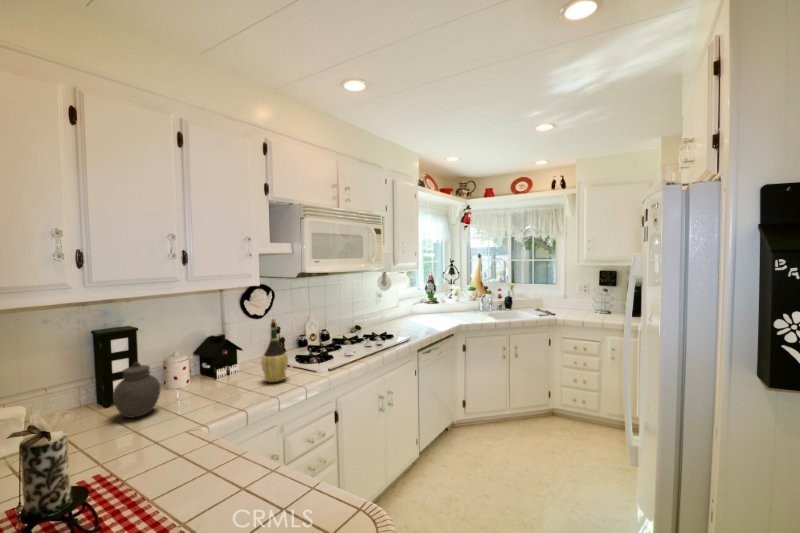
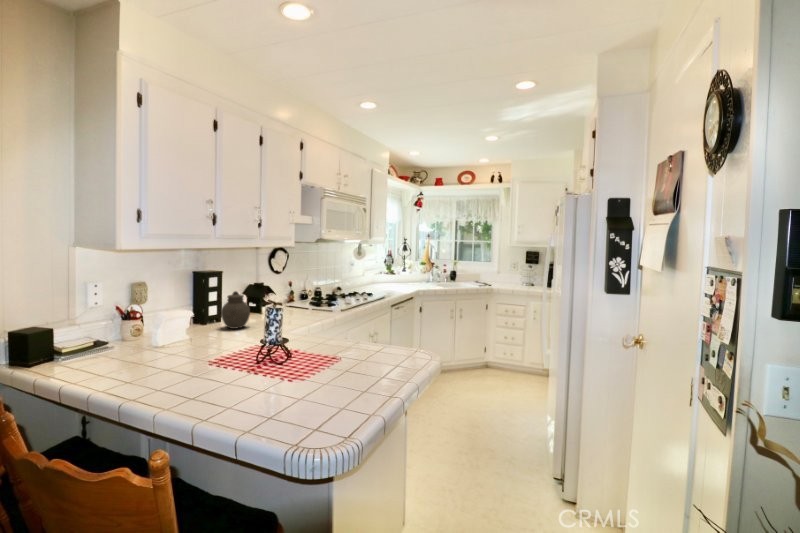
wine bottle: present [261,319,288,382] -> none [302,269,321,315]

